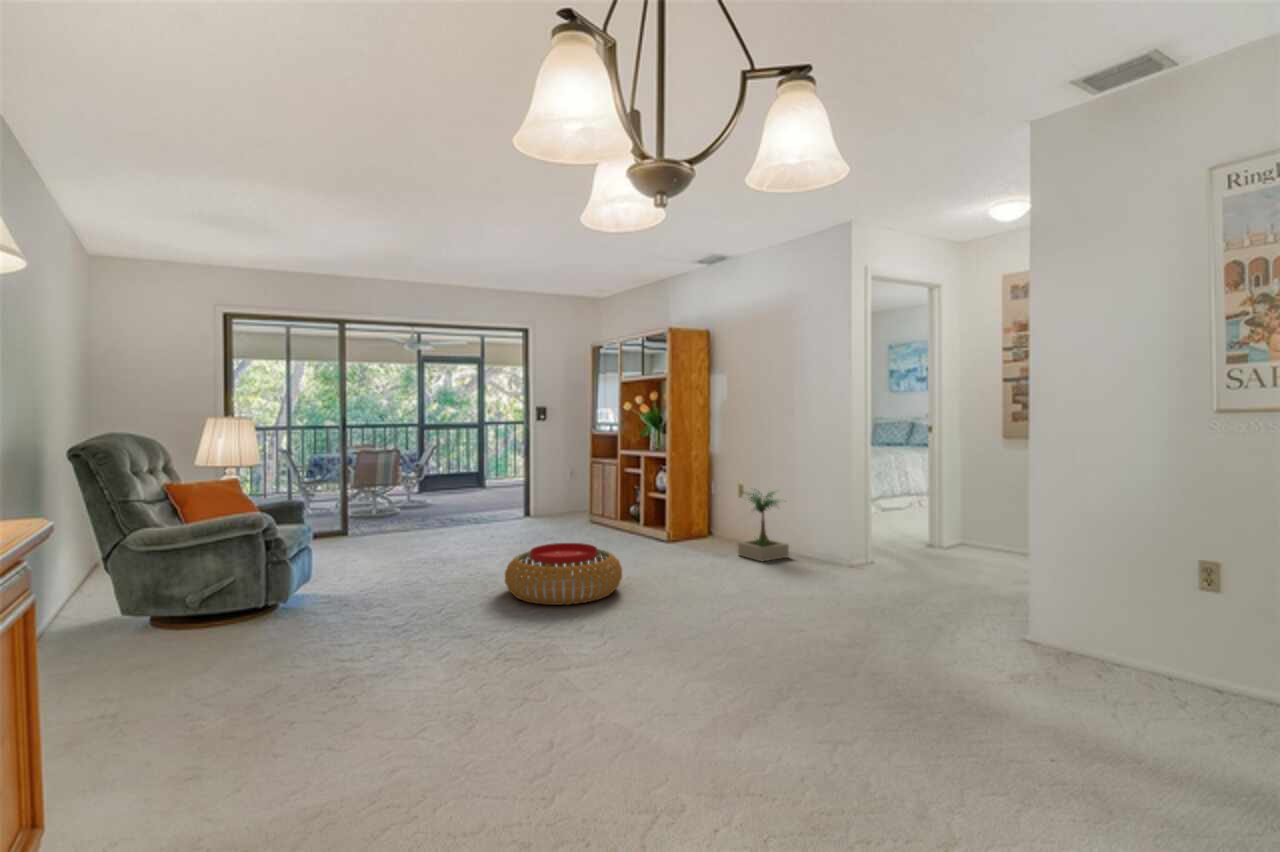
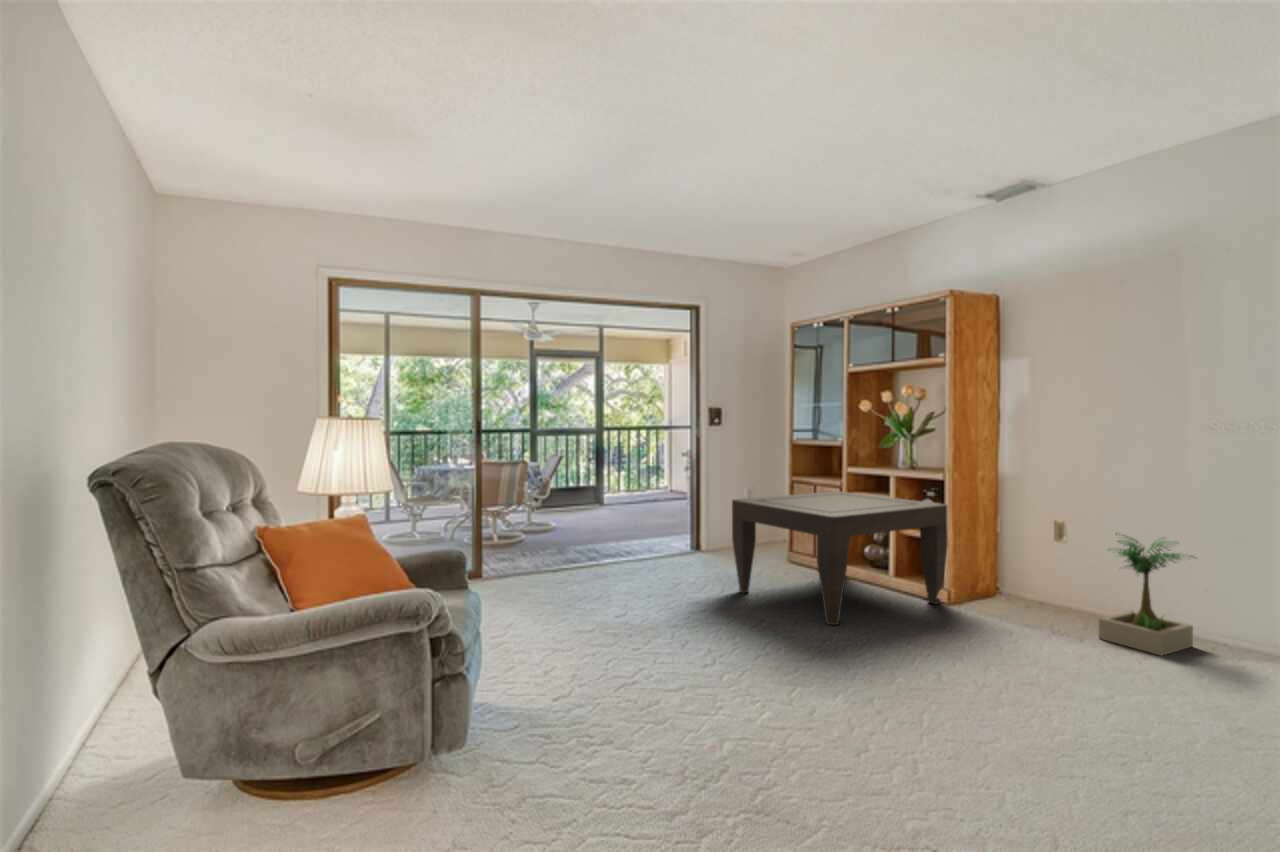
coffee table: none [528,468,668,553] -> present [732,491,948,625]
pouf: present [505,543,622,605] -> none [799,630,1018,764]

